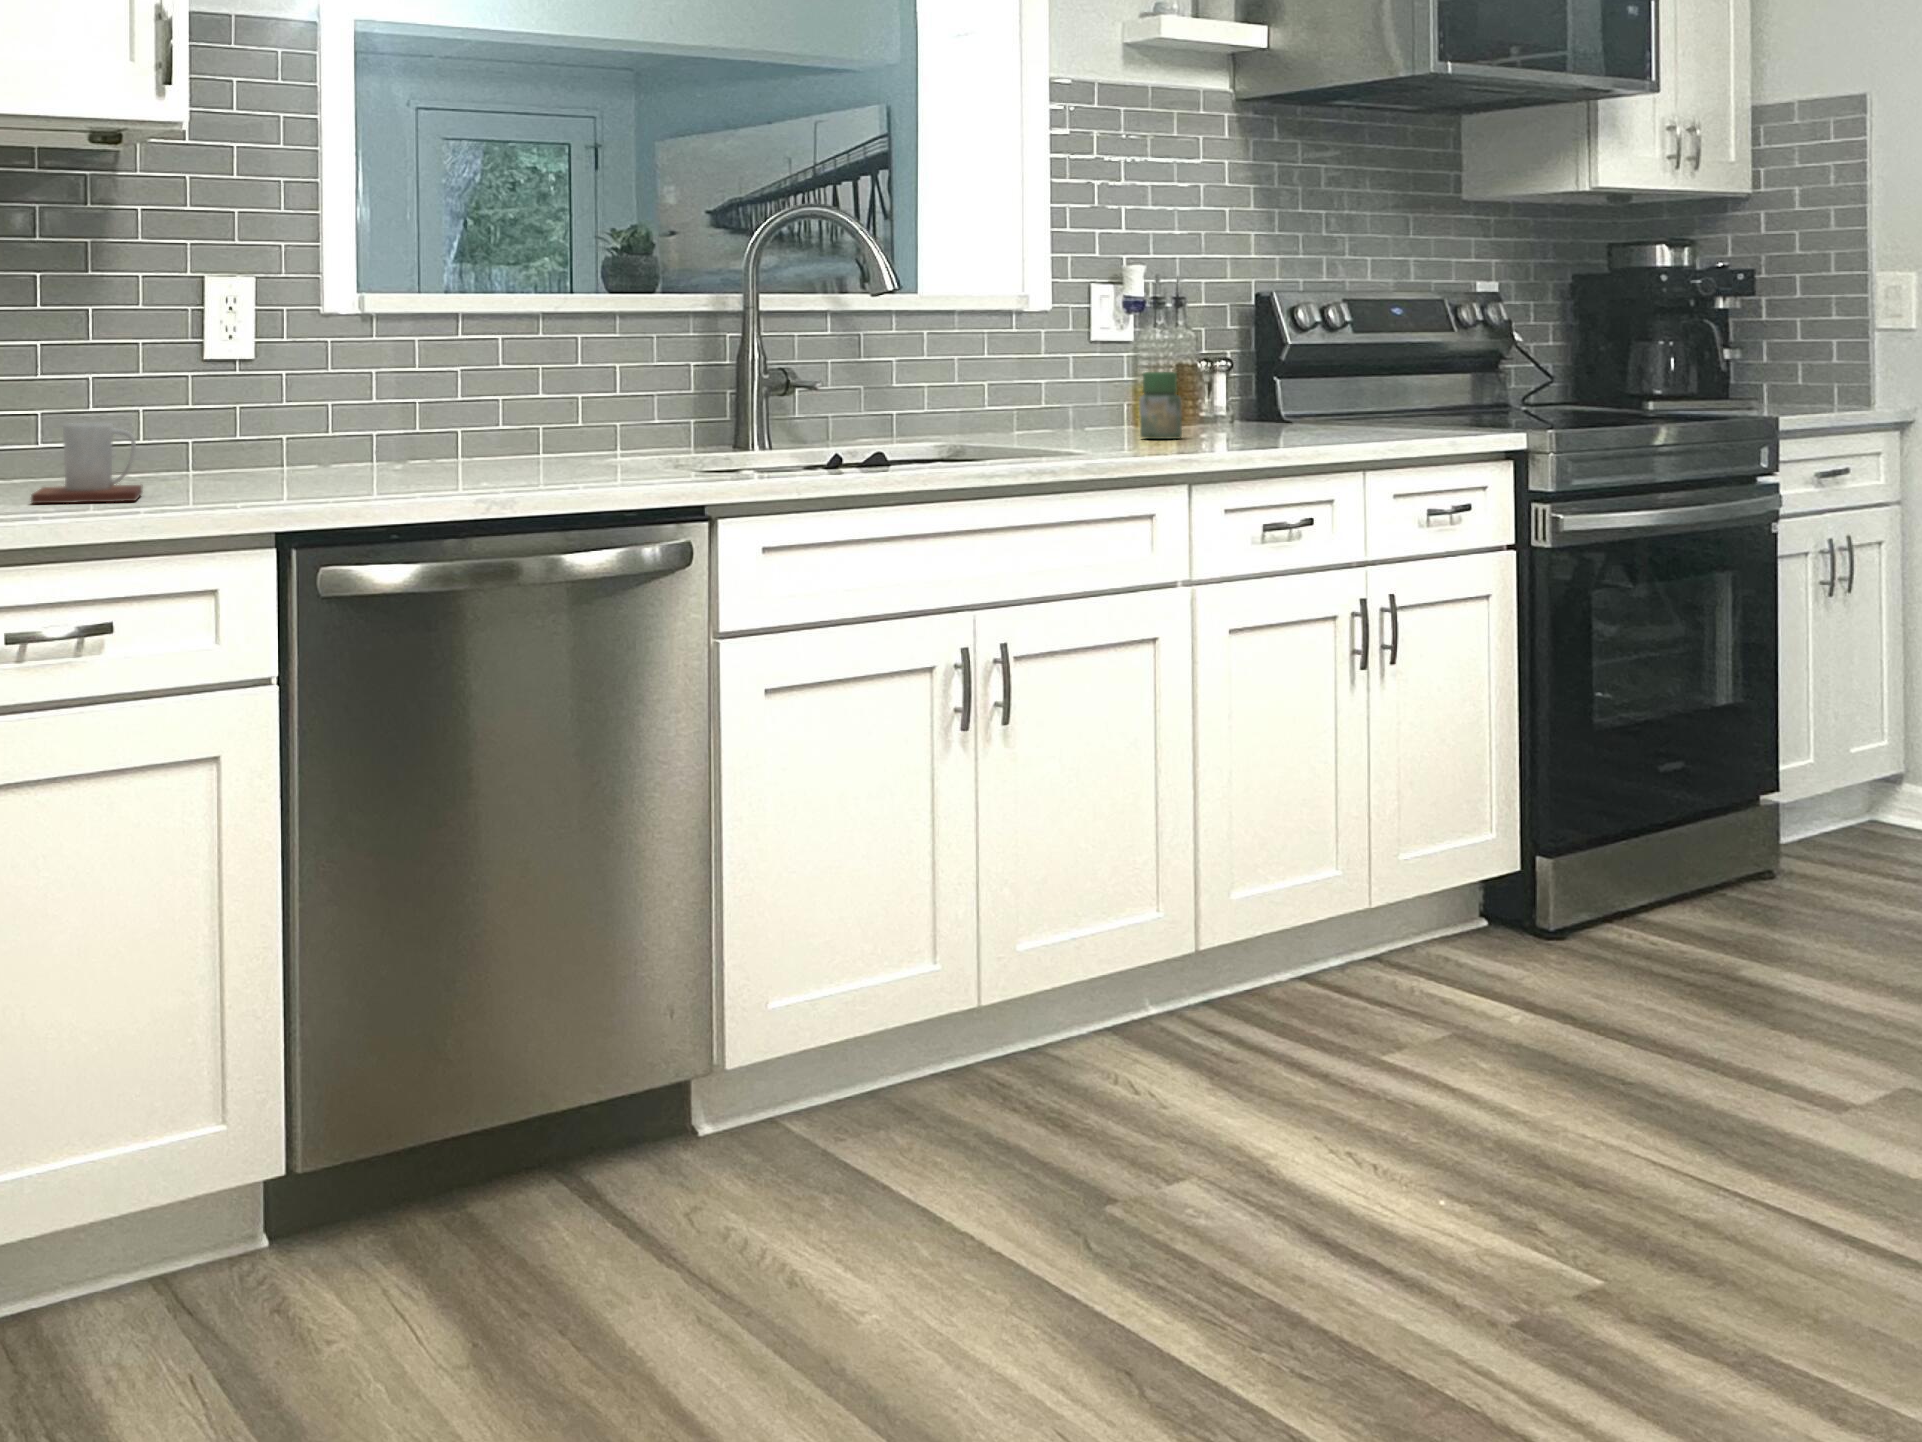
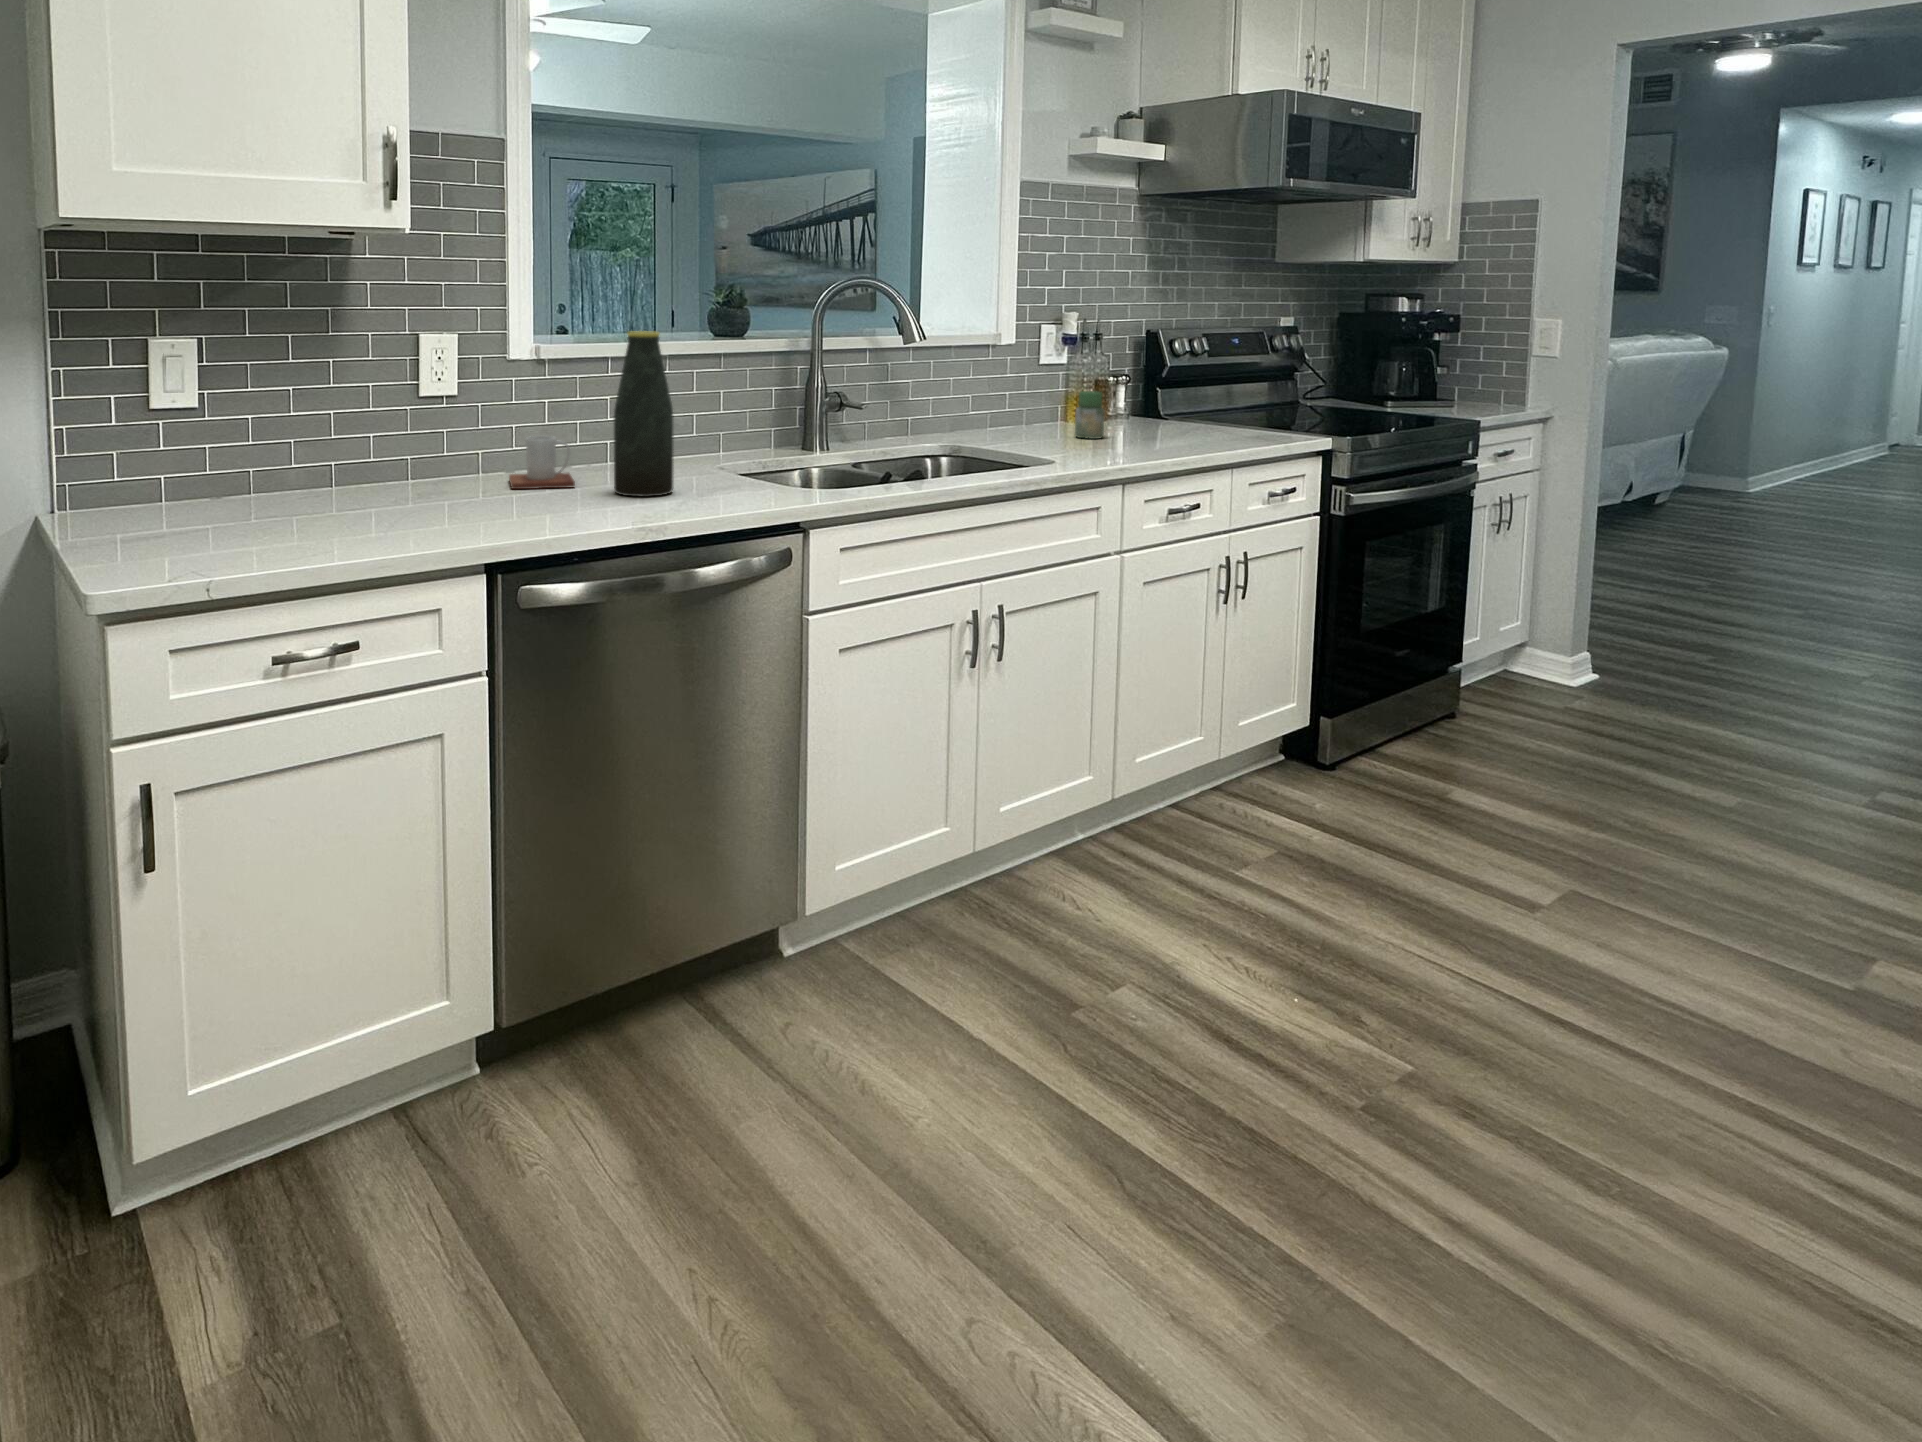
bottle: none [455,260,537,480] -> present [614,331,674,497]
mug: present [31,423,143,504] -> present [509,436,575,489]

